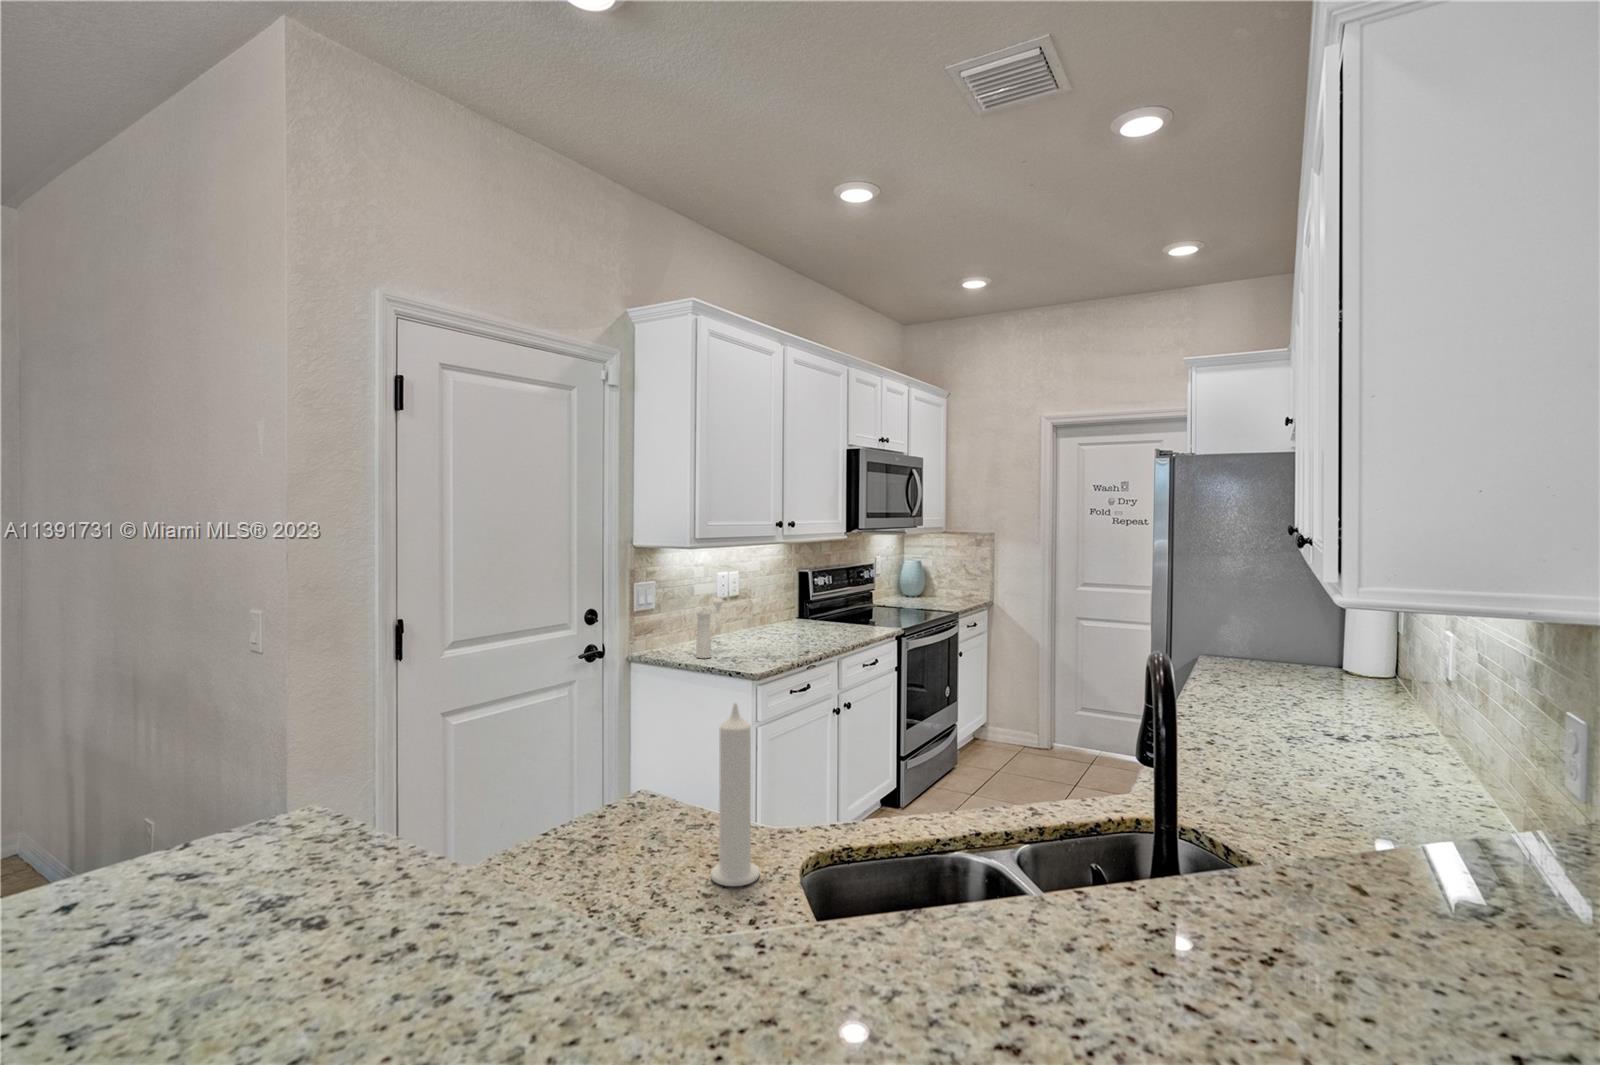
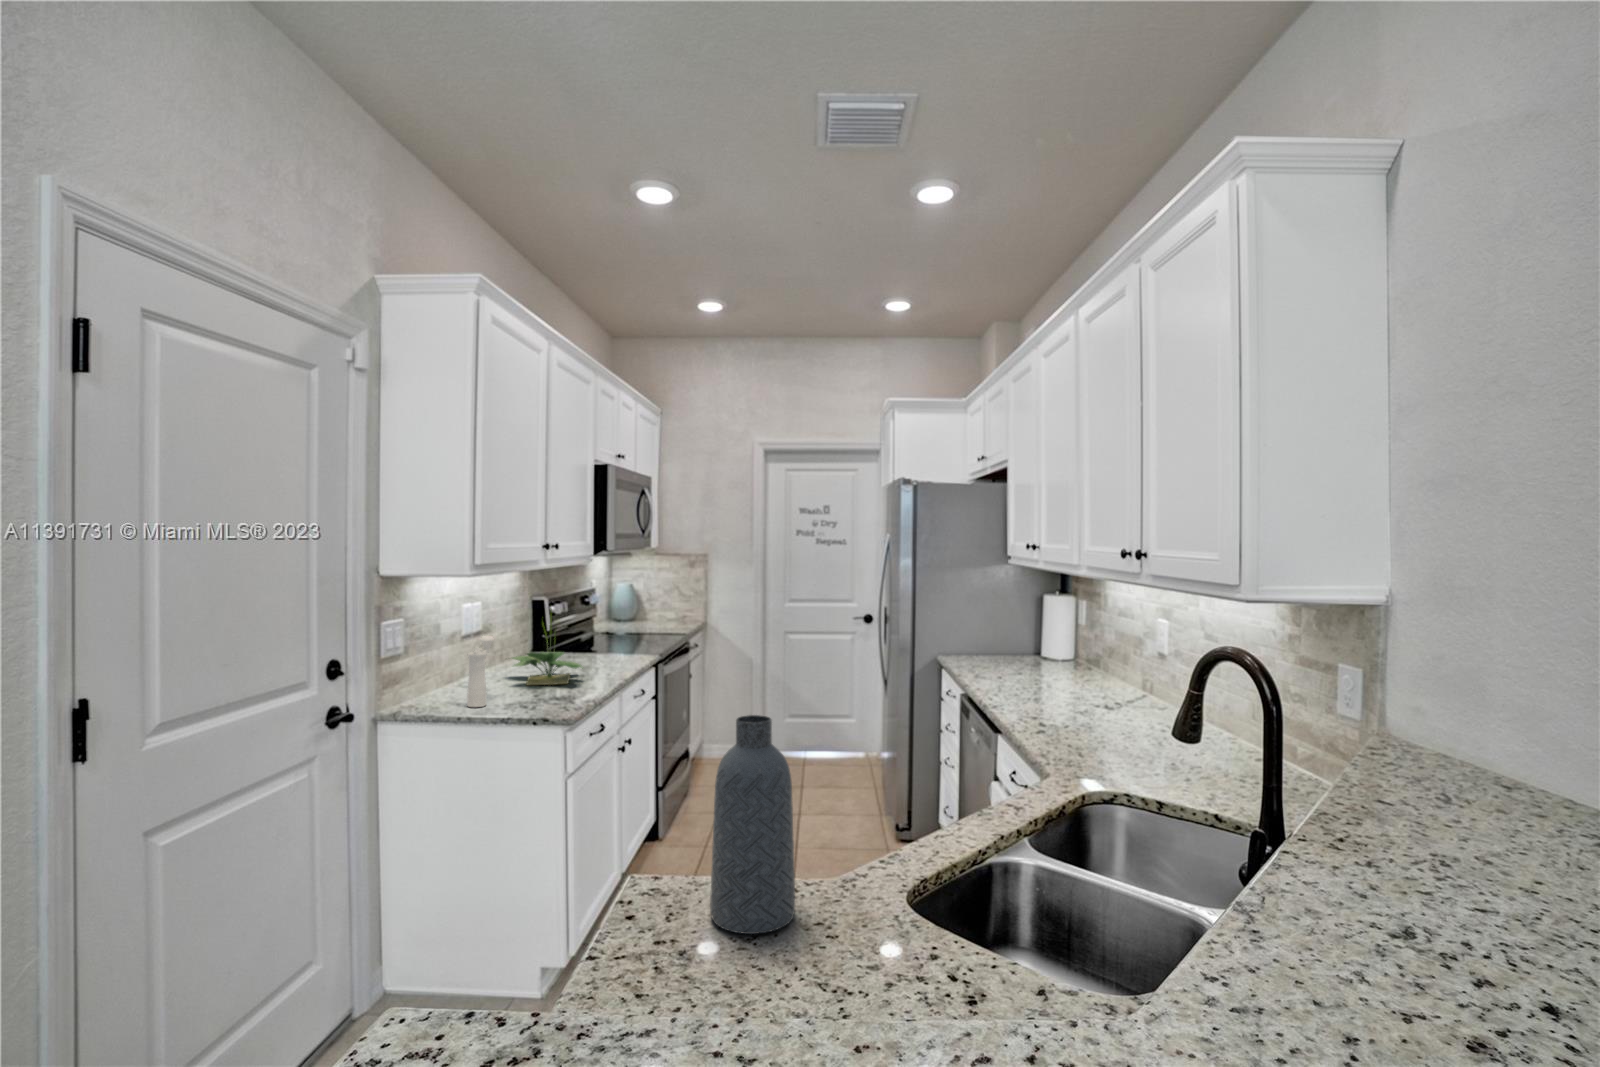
potted plant: none [749,574,815,646] -> present [513,608,582,685]
vase: none [612,664,692,861] -> present [710,715,795,934]
candle: present [710,703,760,886] -> none [846,747,896,936]

